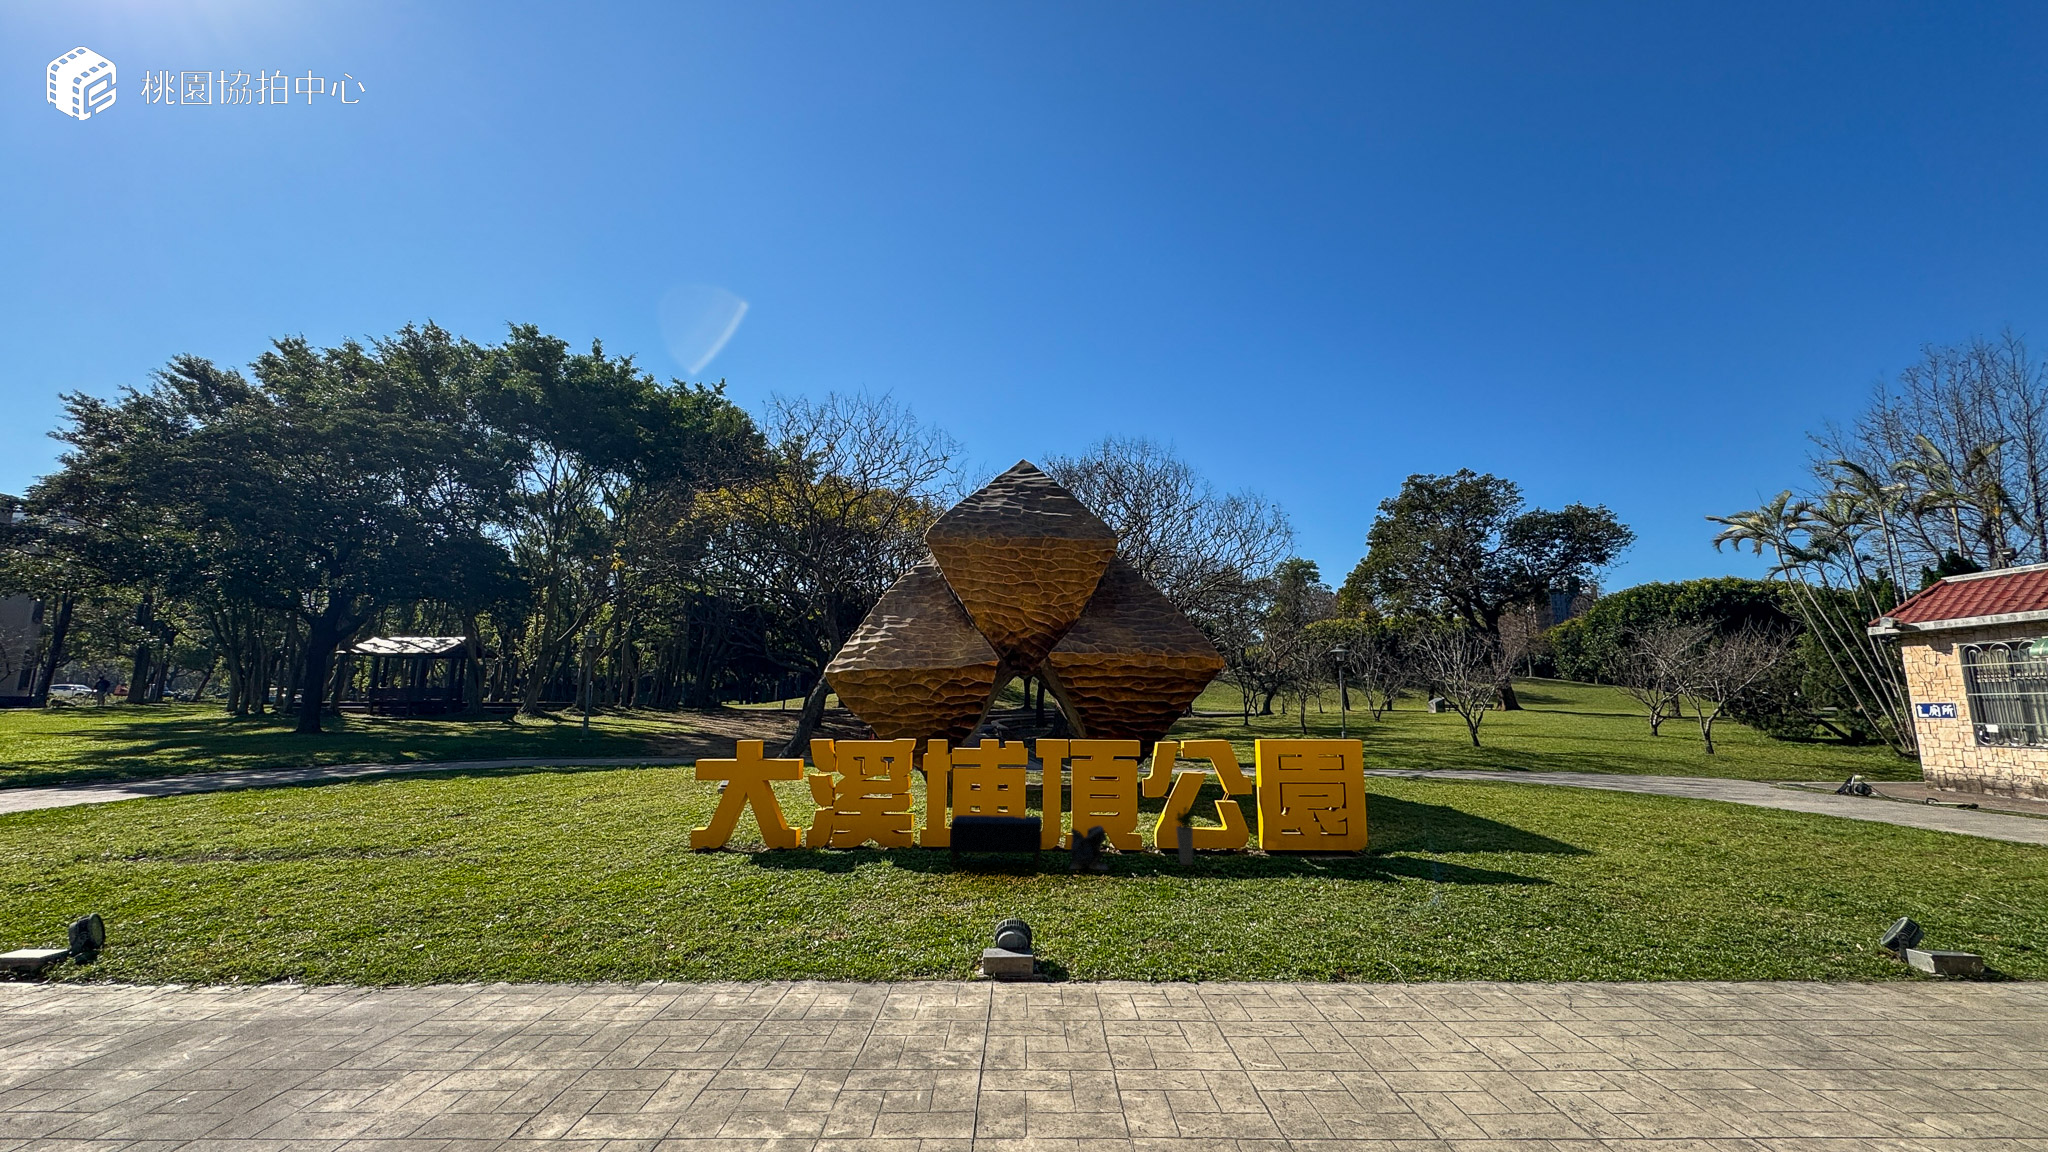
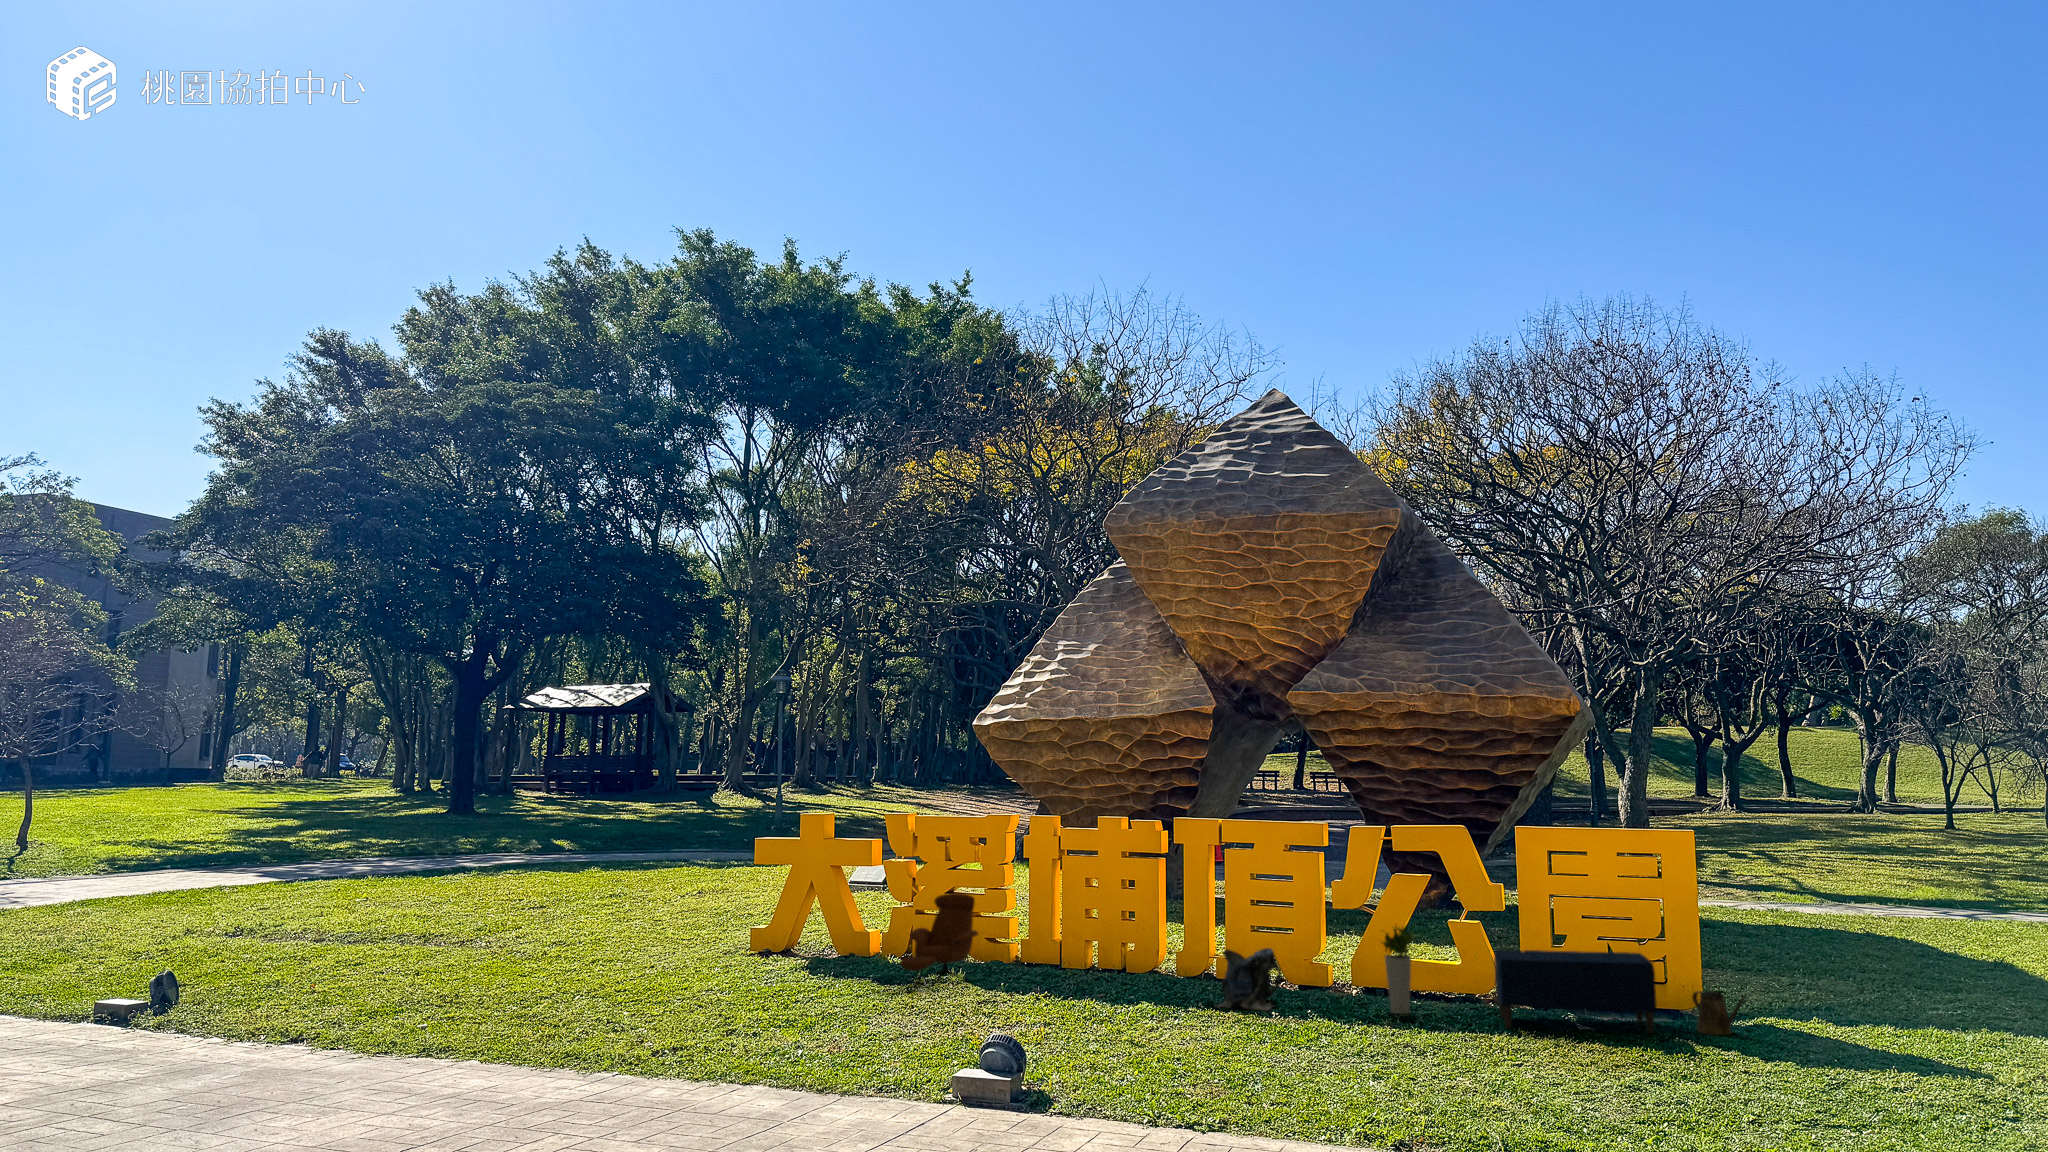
lounge chair: none [831,795,884,876] -> present [900,893,978,991]
bench: present [950,815,1042,867] -> present [1494,949,1657,1034]
watering can: none [1354,839,1398,866] -> present [1692,991,1747,1035]

